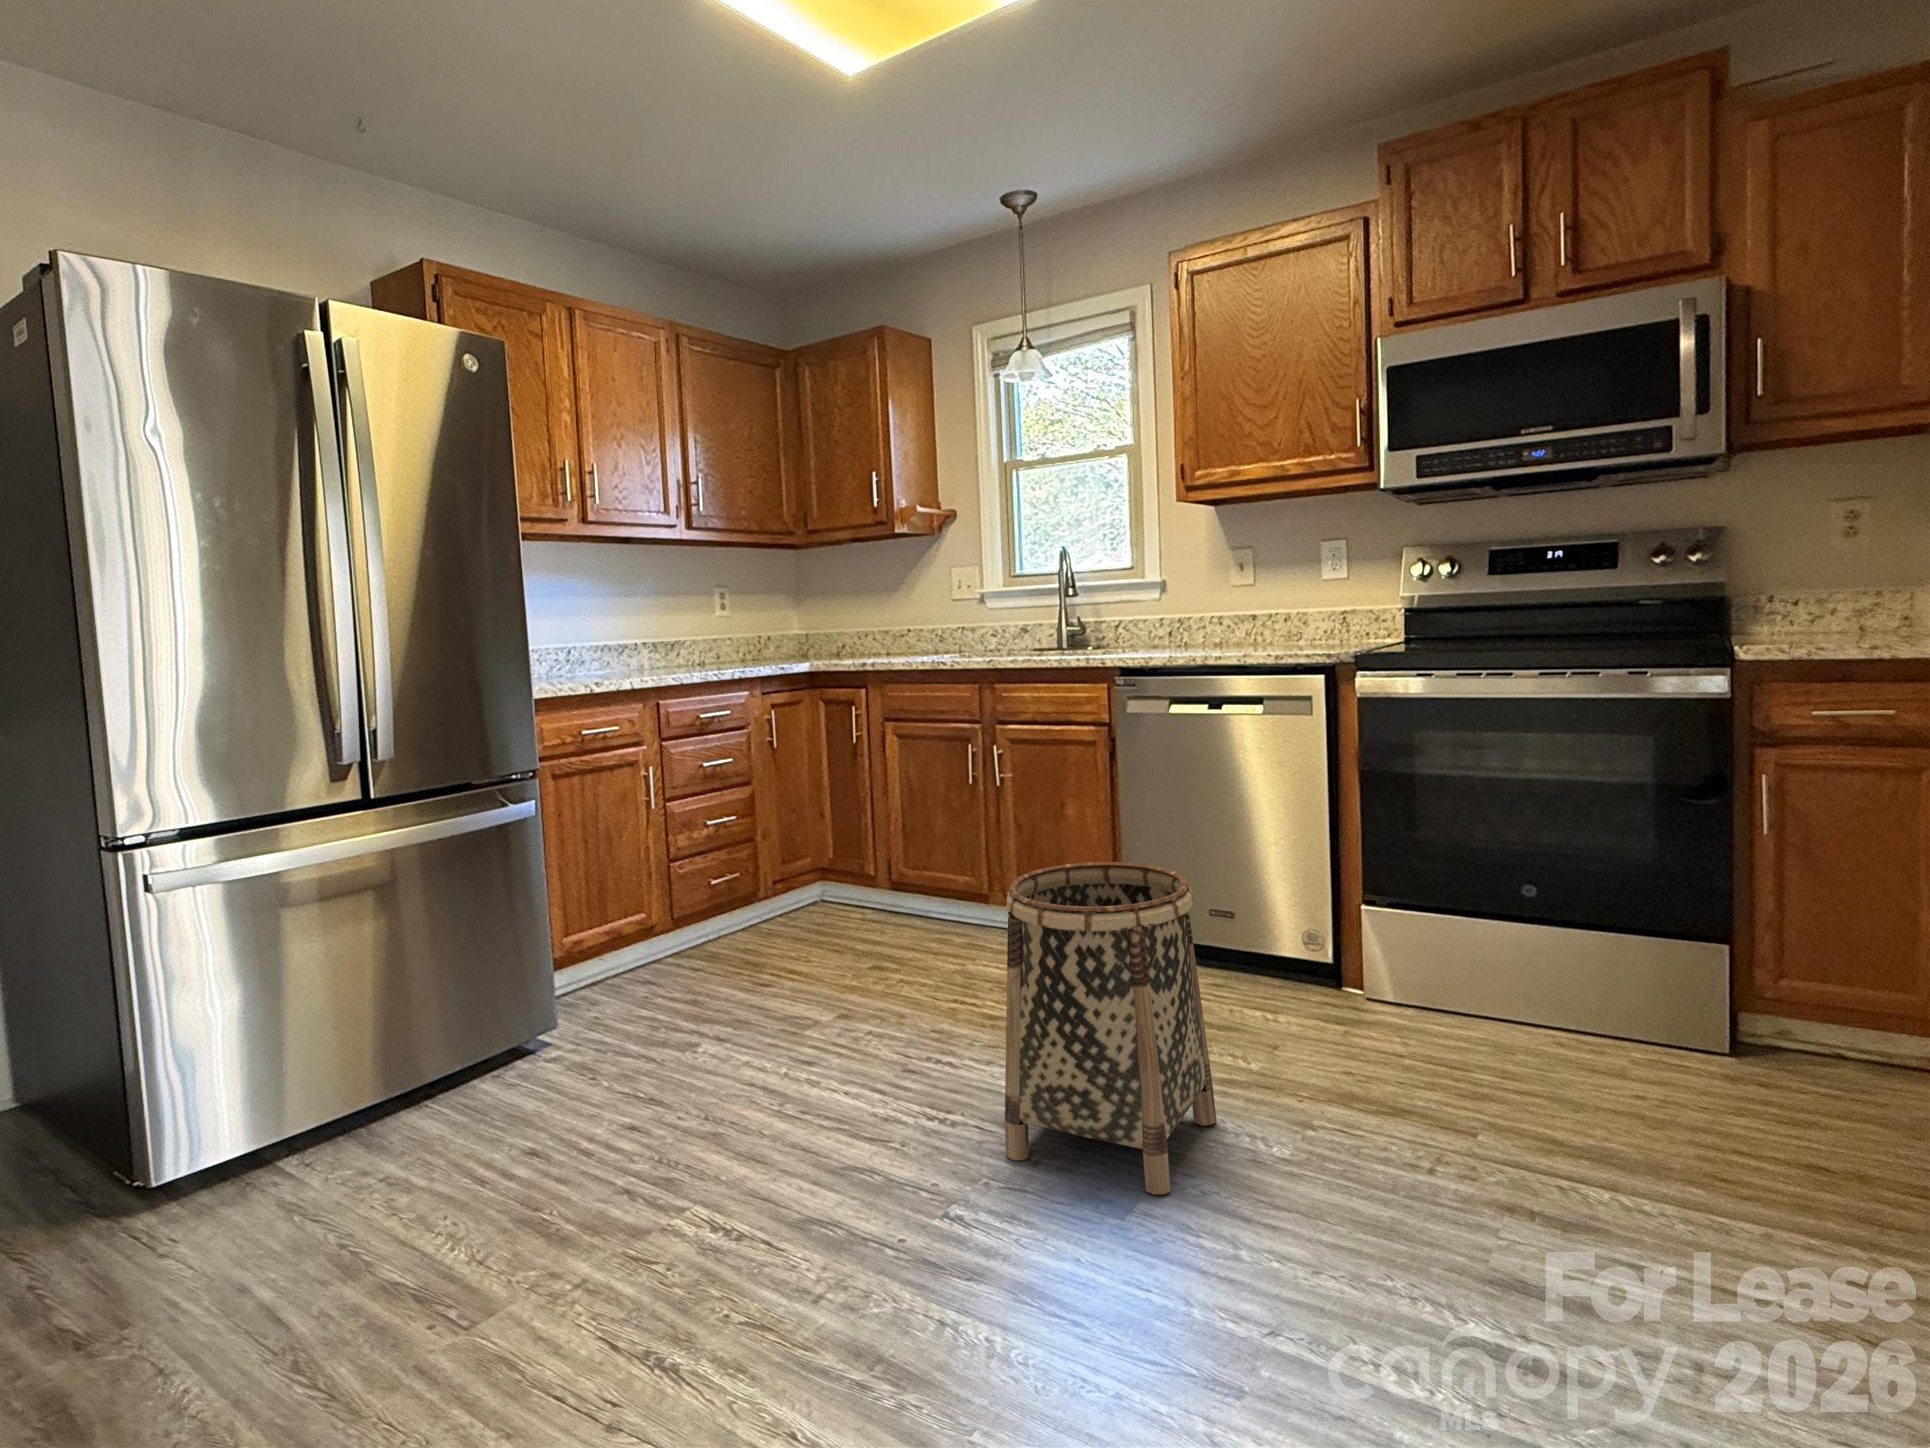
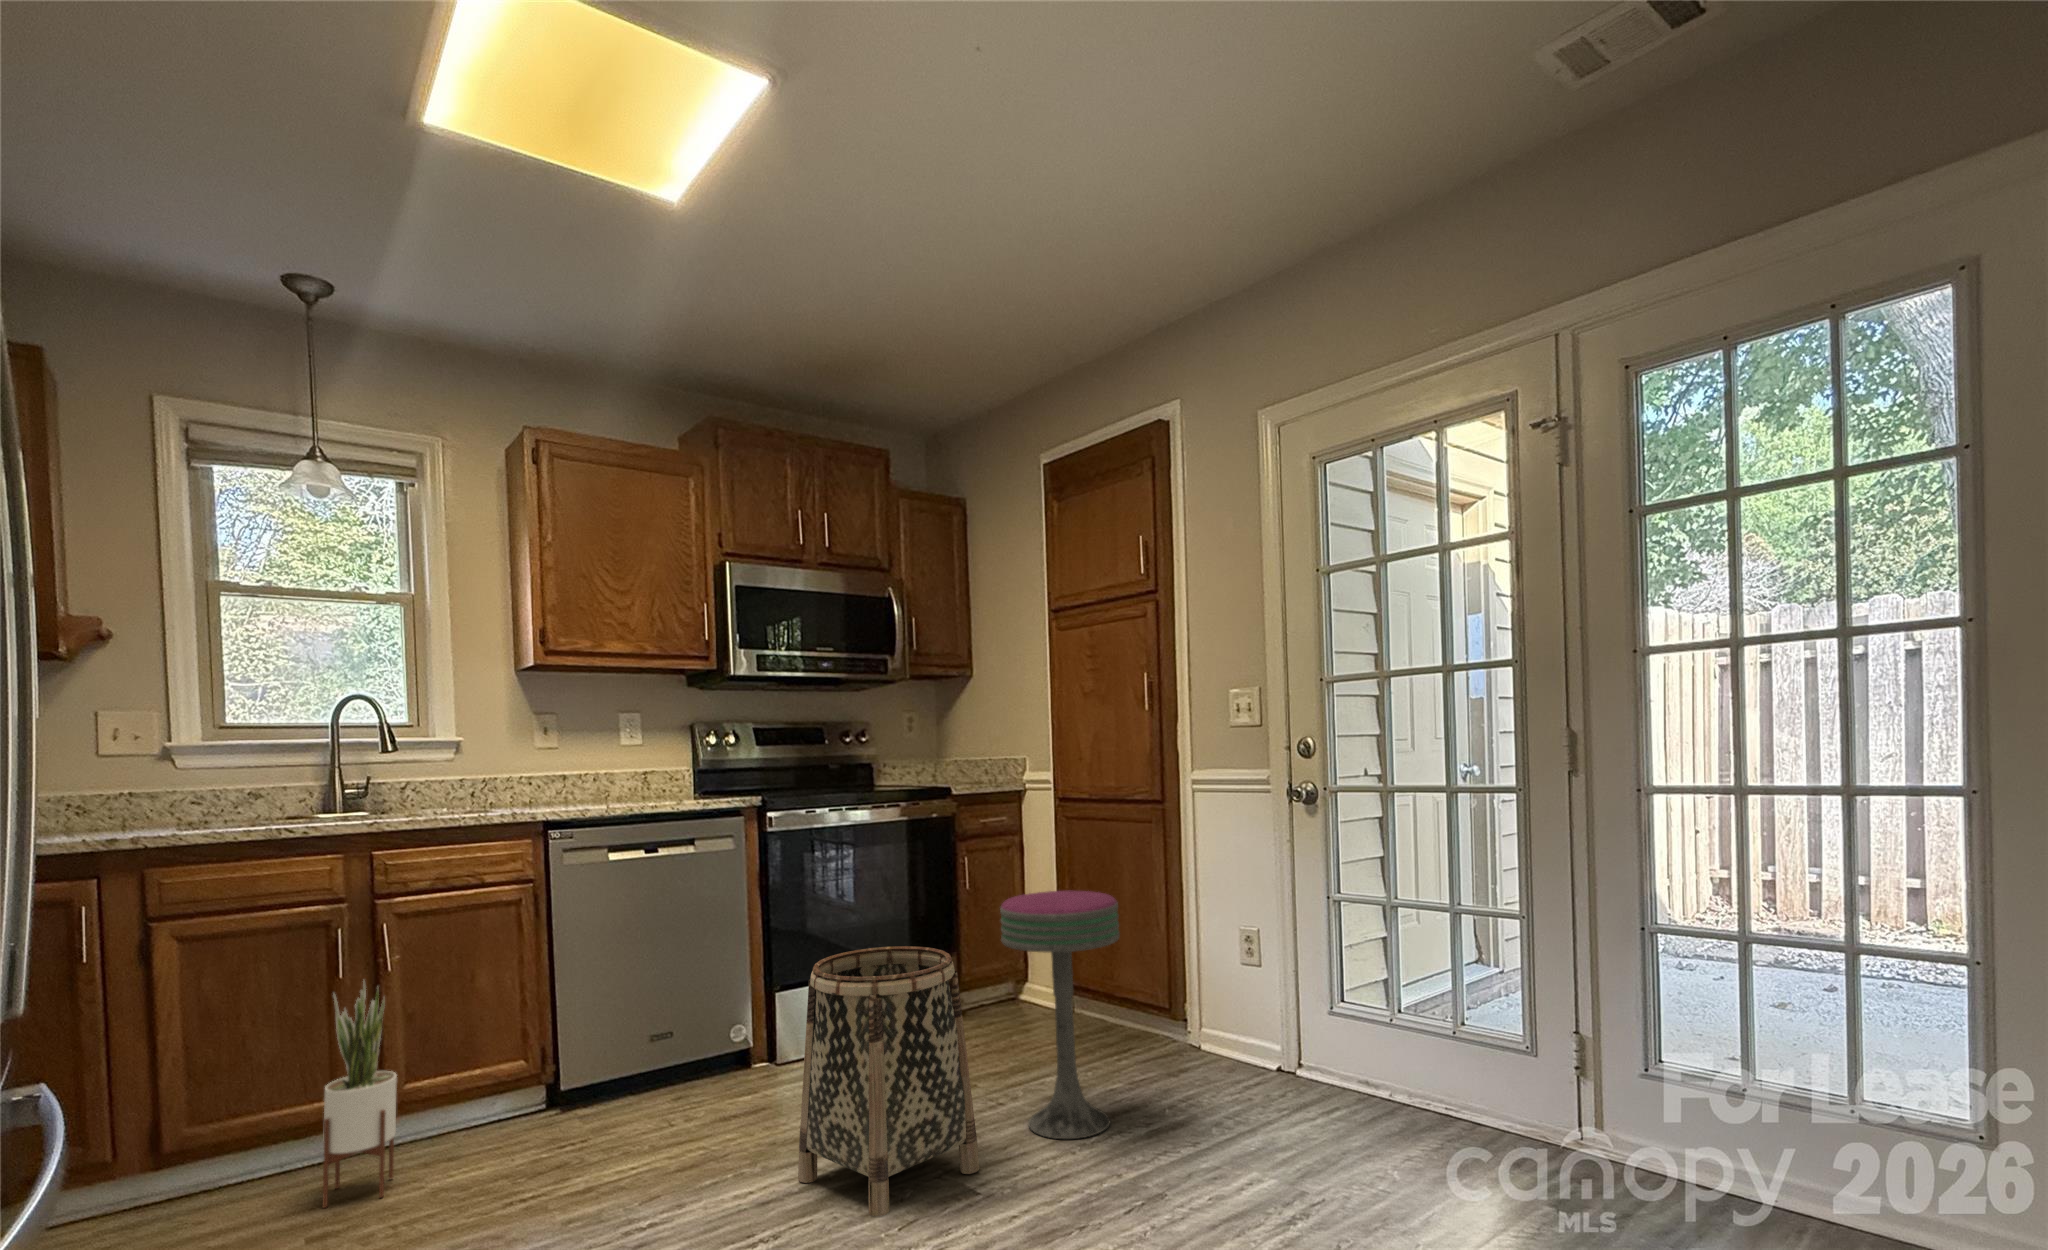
potted plant: none [913,783,988,950] -> present [322,981,397,1208]
bar stool: none [1266,854,1499,1288] -> present [1000,890,1120,1139]

